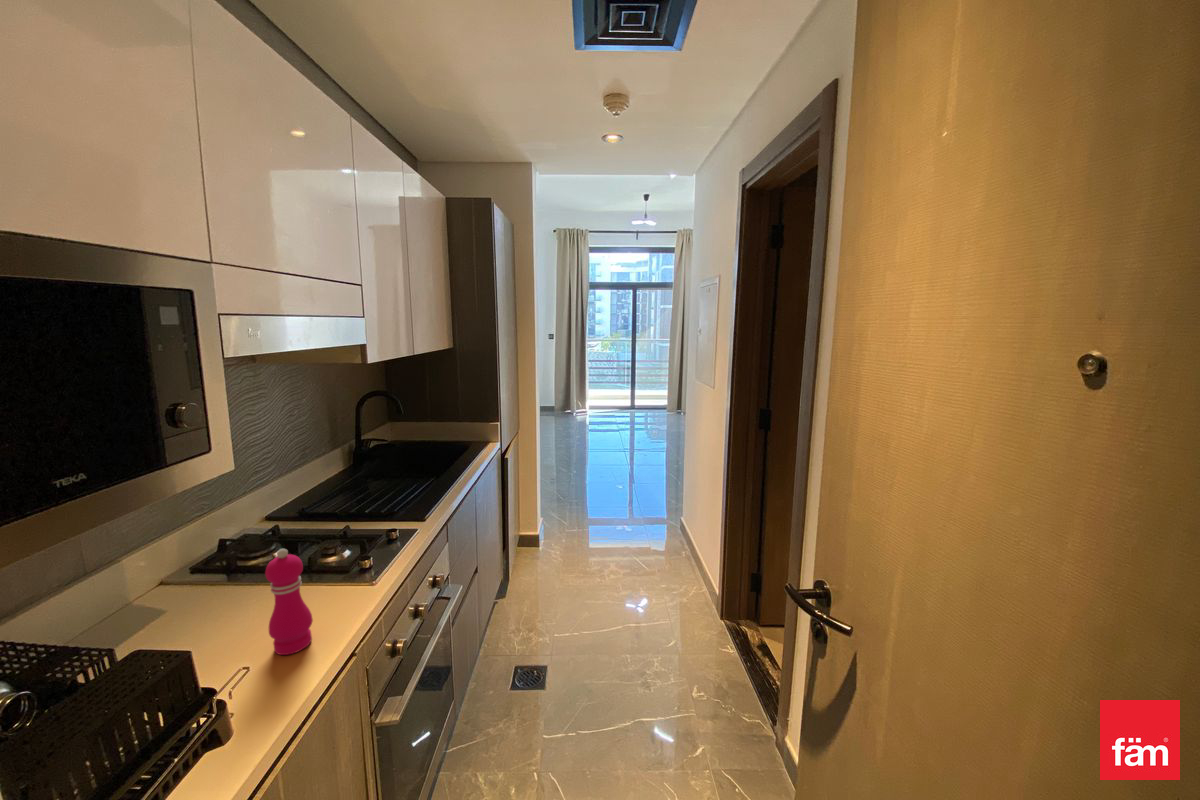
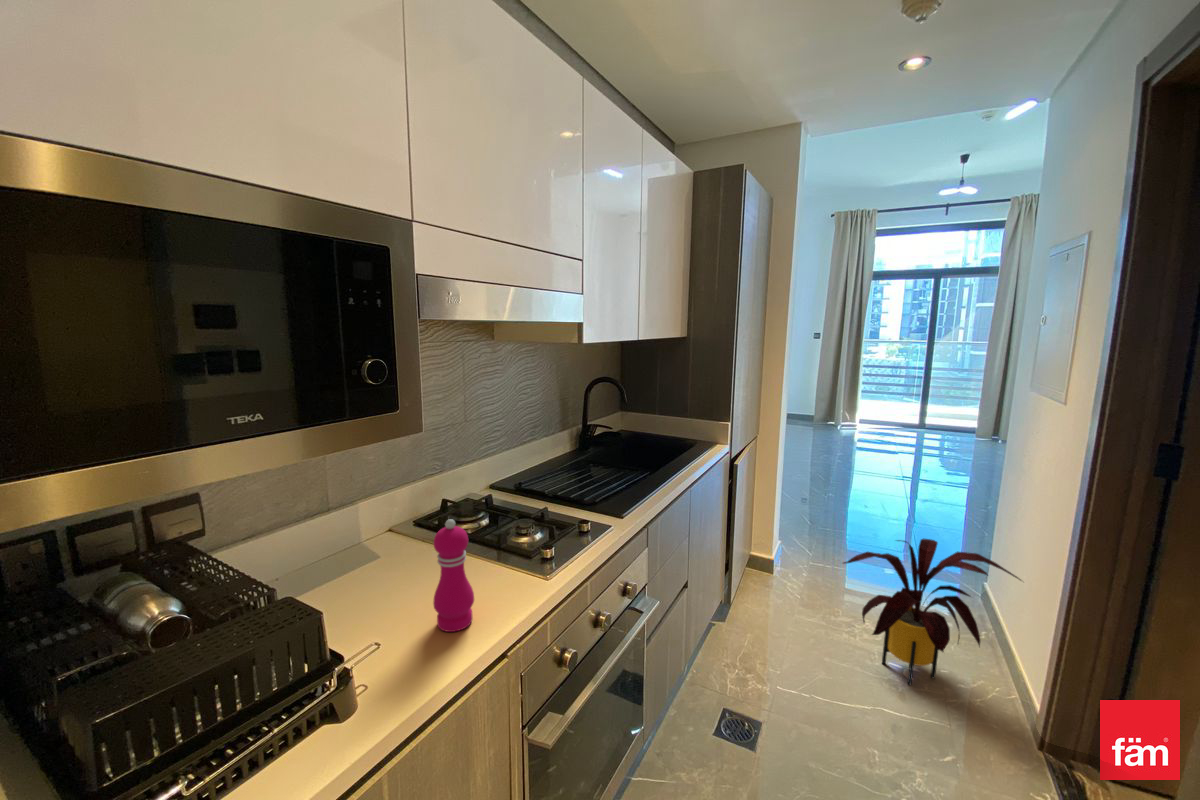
house plant: none [593,492,704,601] -> present [844,538,1021,685]

